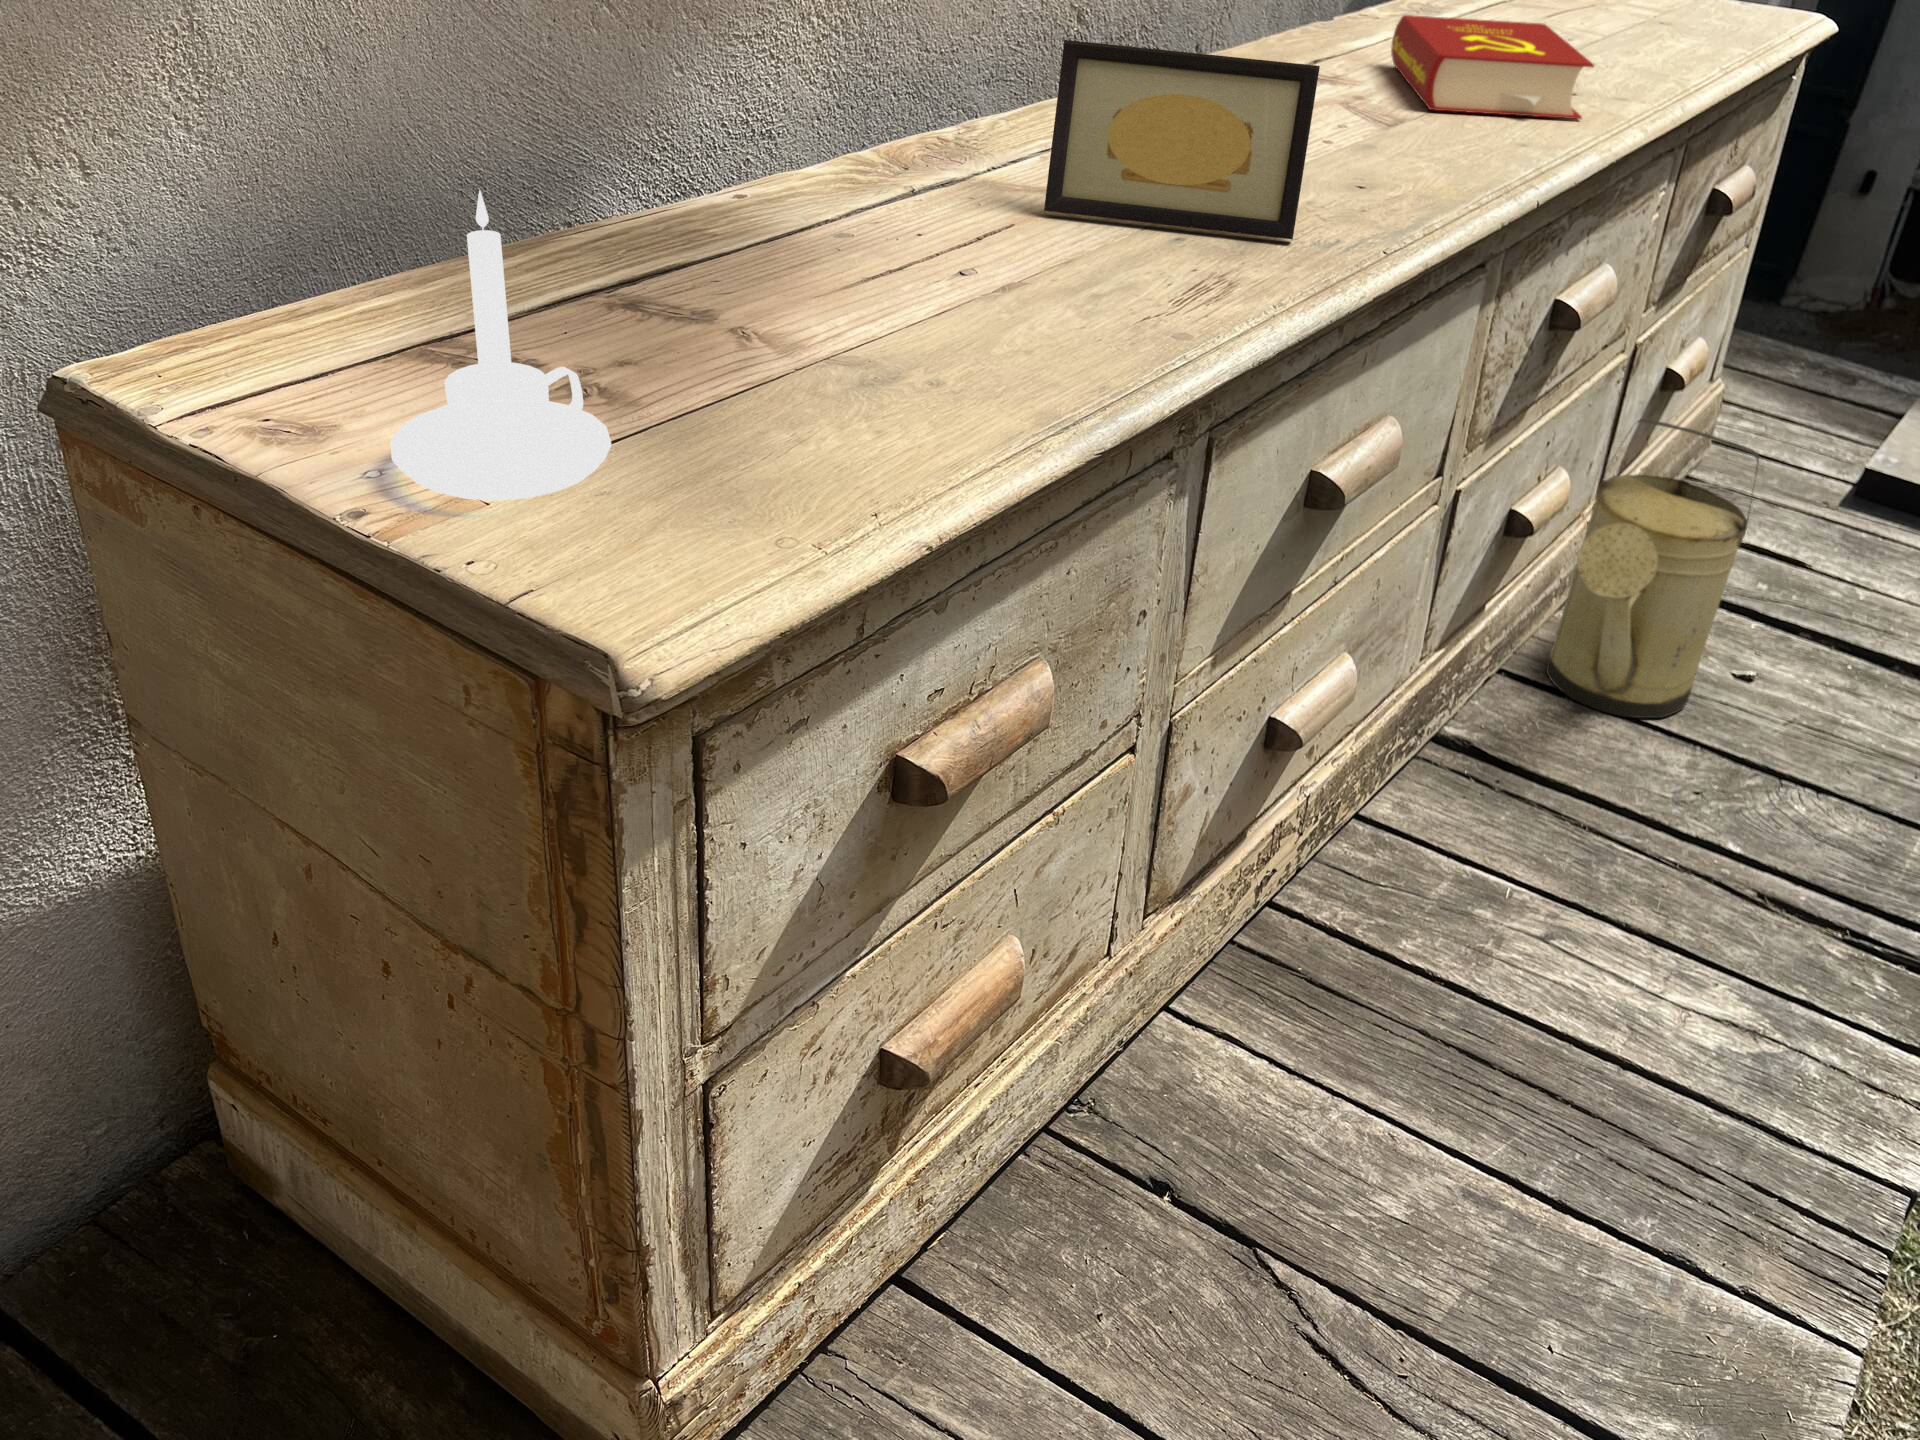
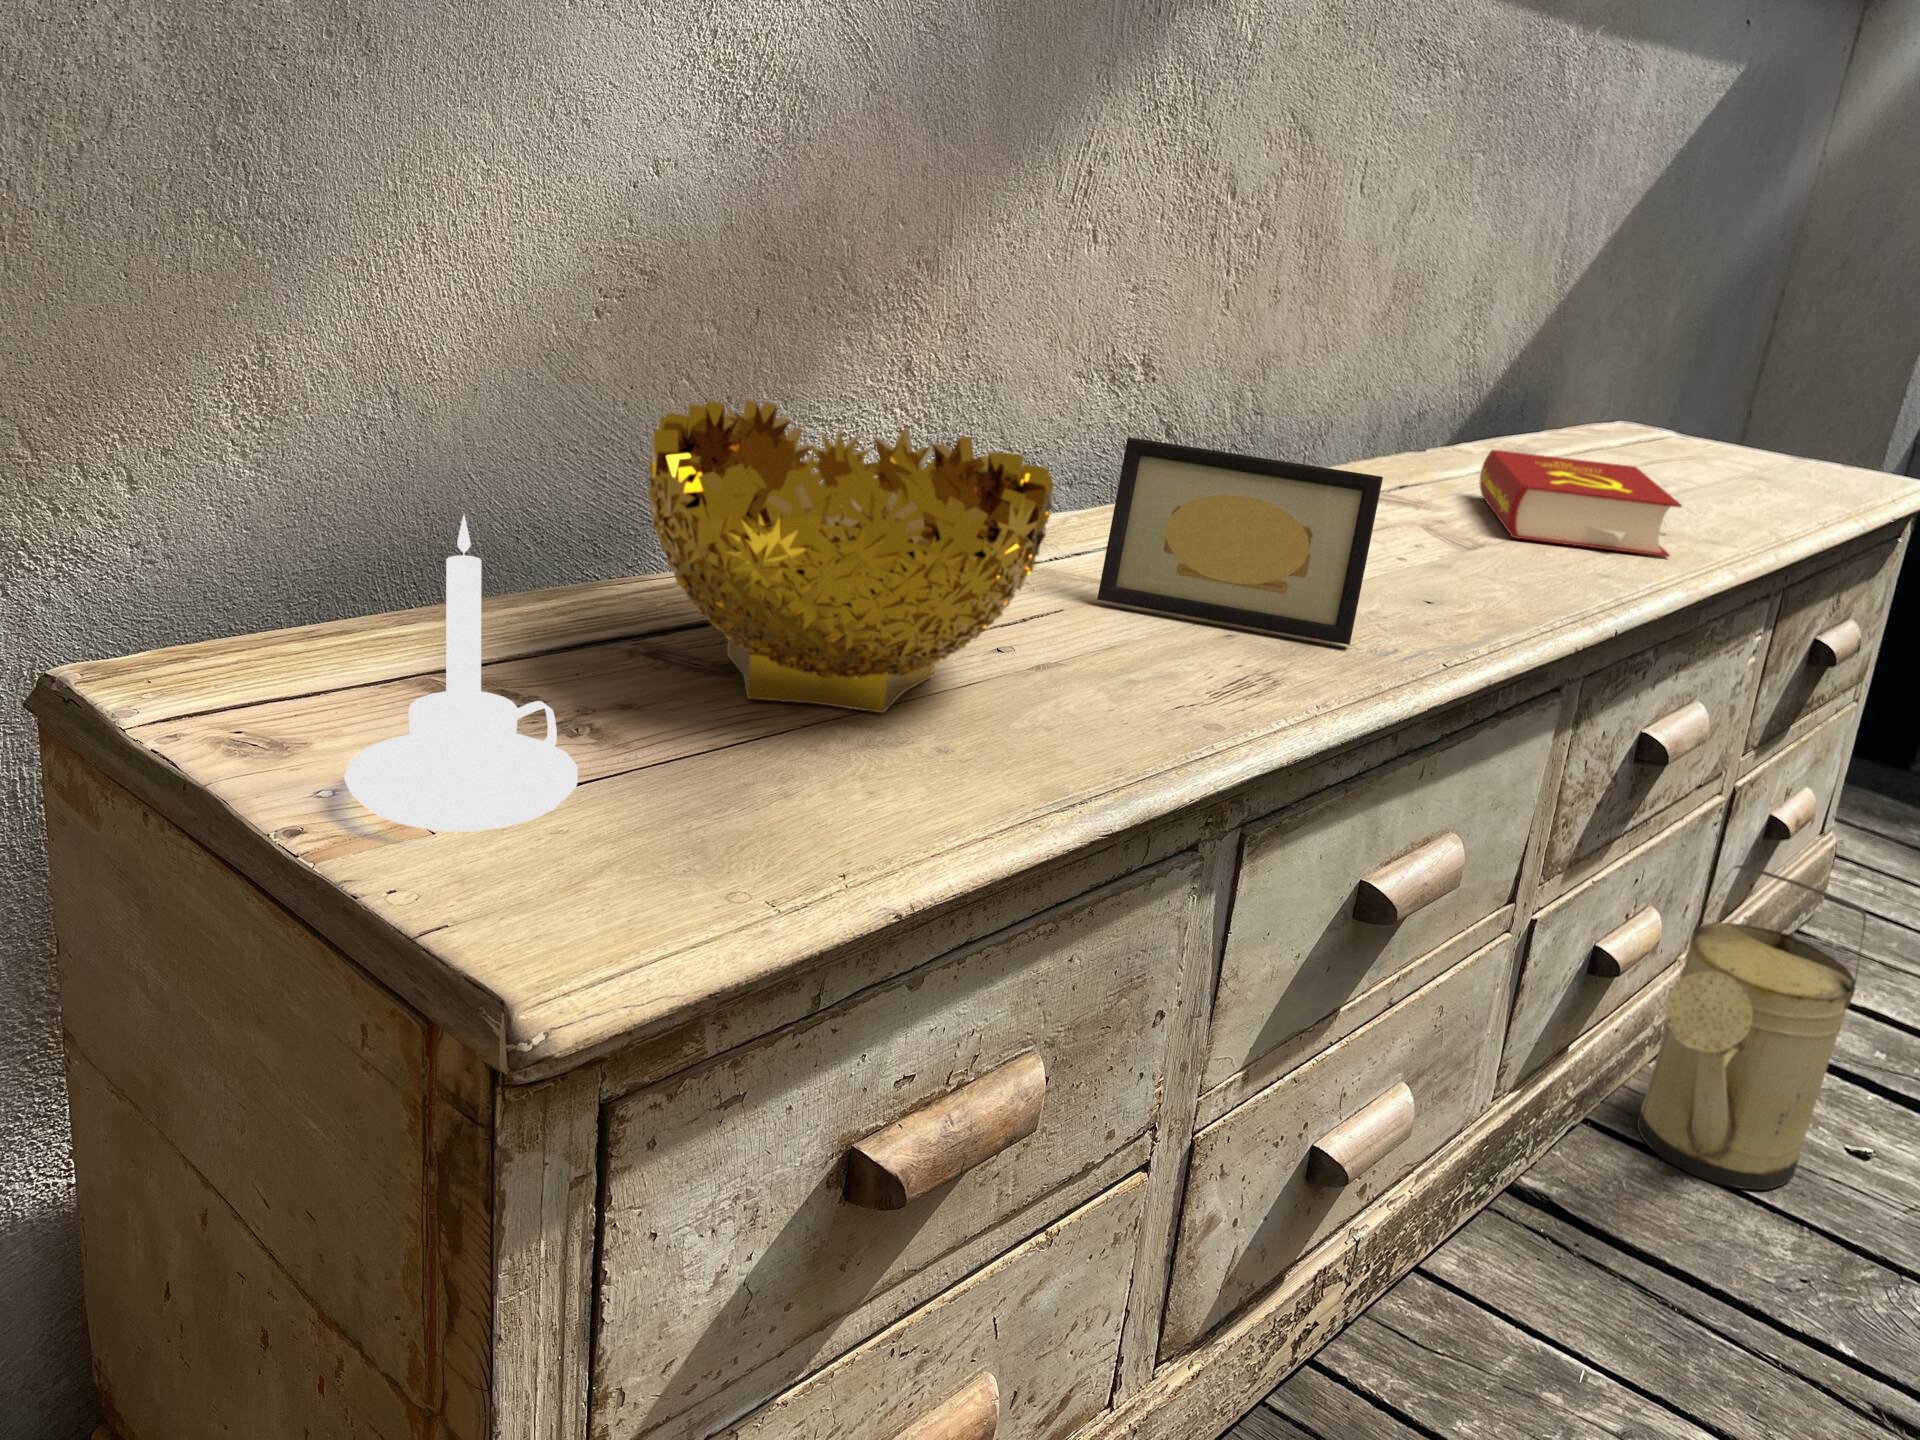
decorative bowl: none [614,32,1018,348] -> present [648,399,1054,713]

